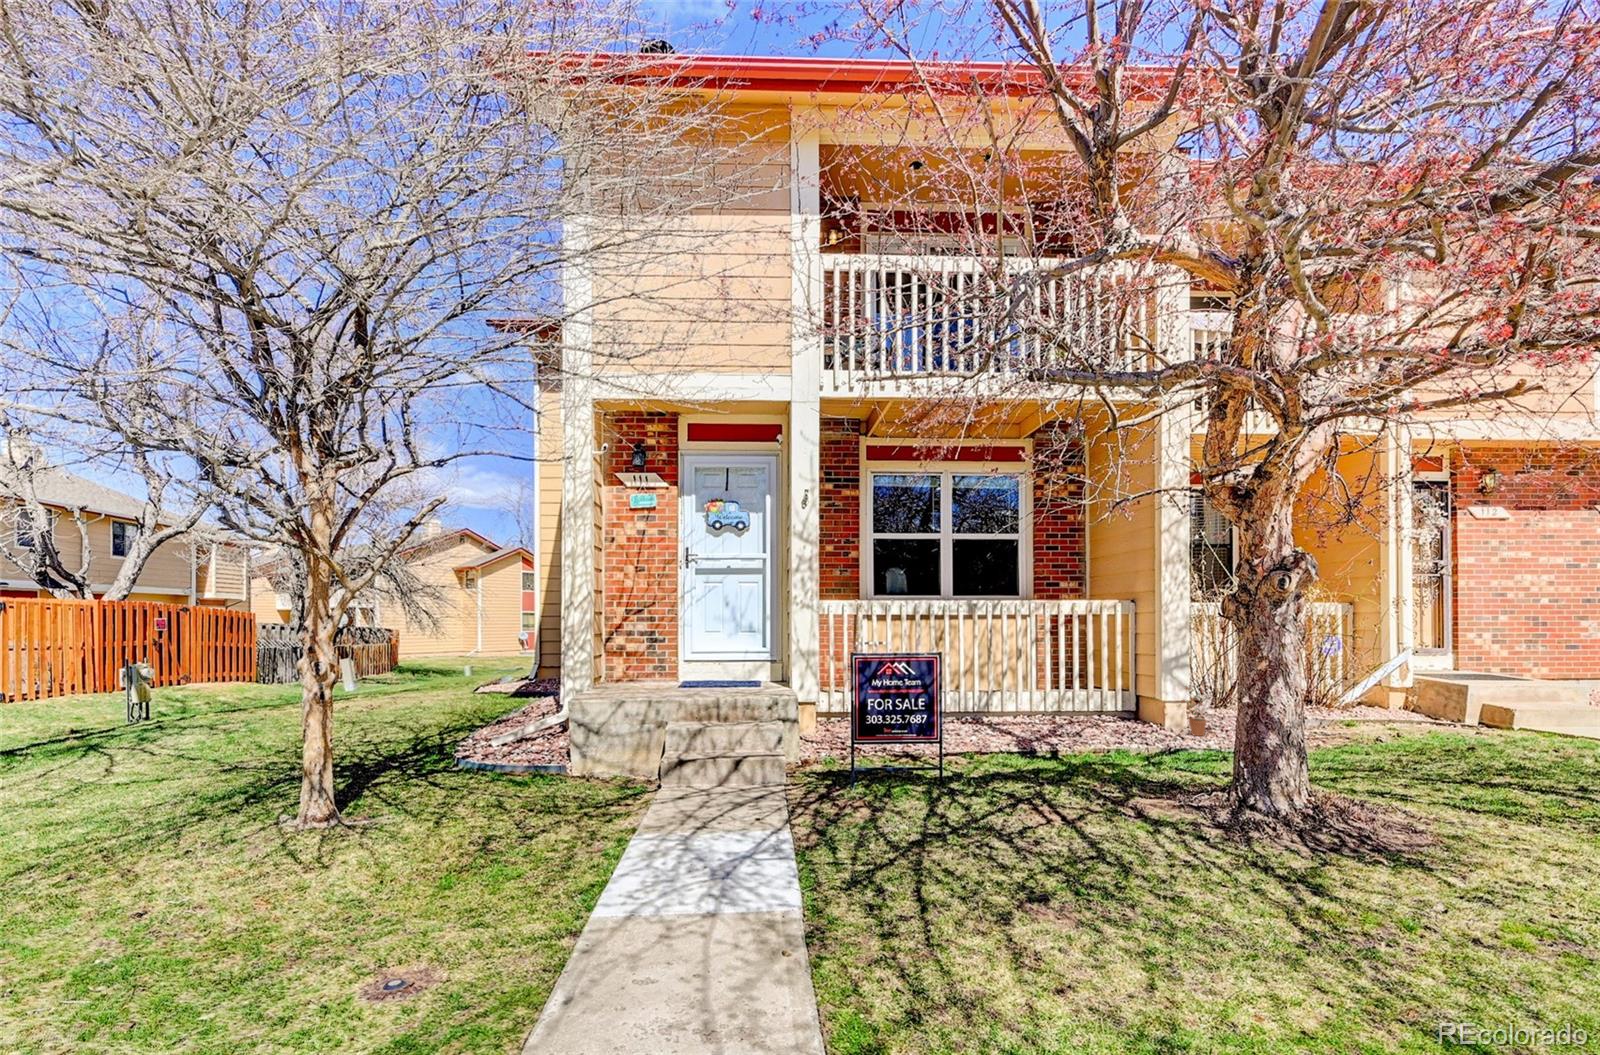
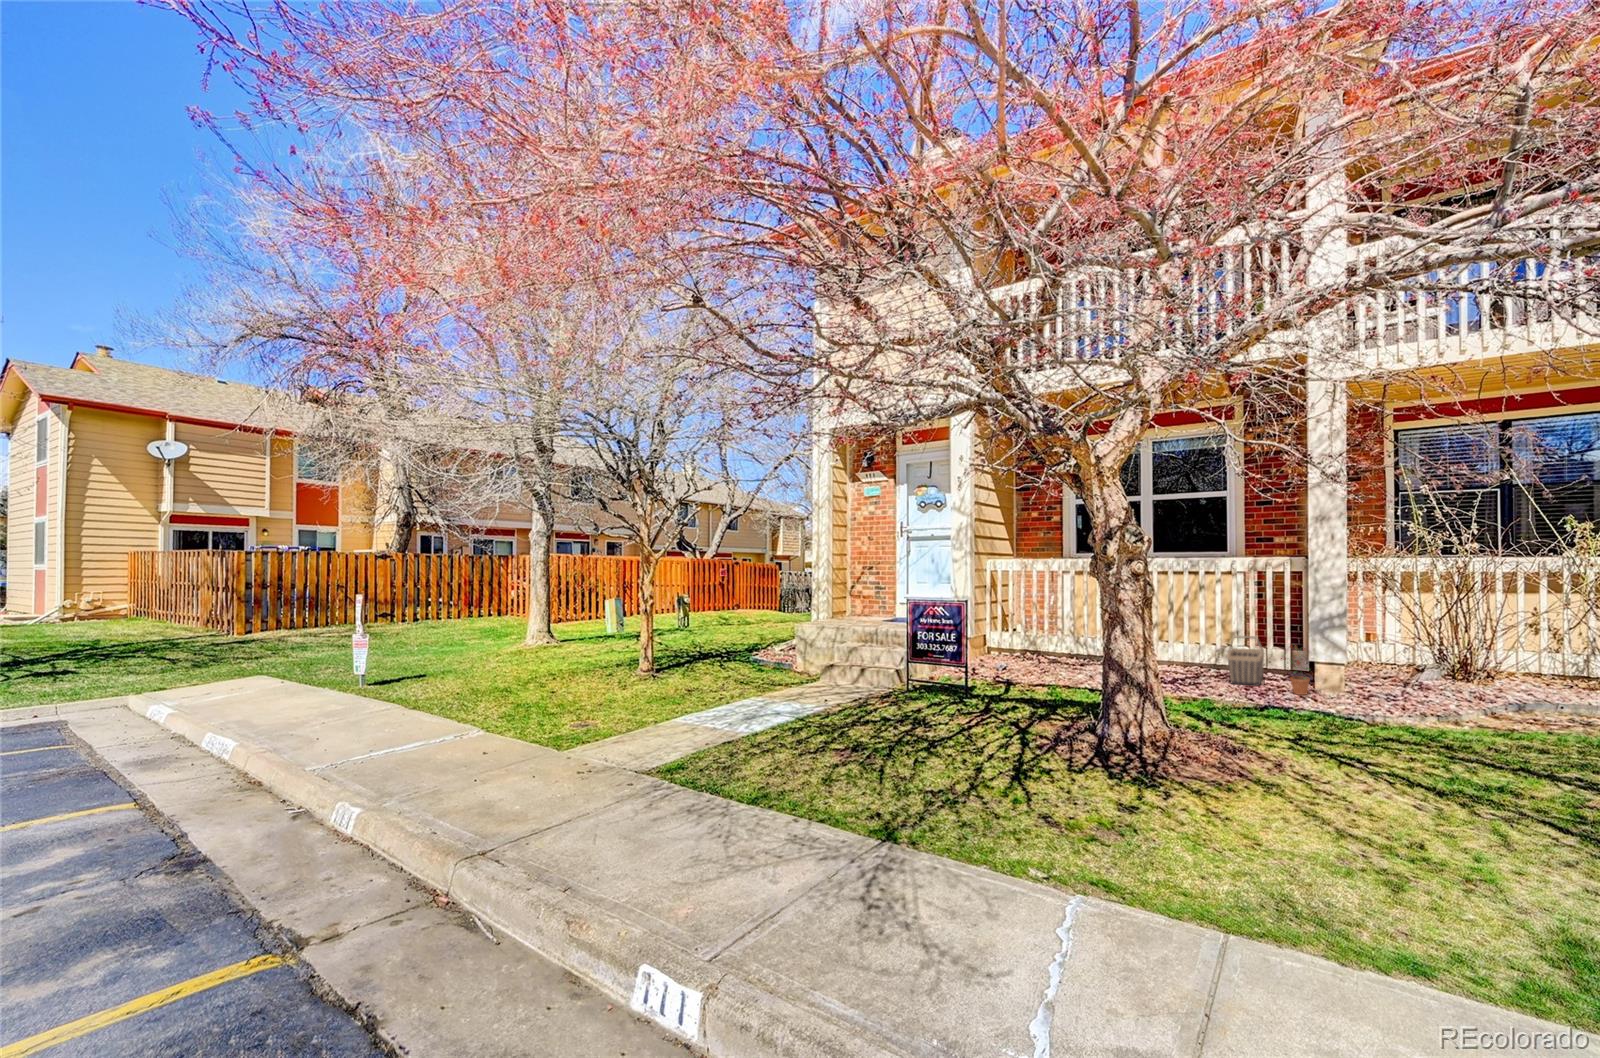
basket: none [1101,680,1153,732] -> present [1227,636,1264,686]

